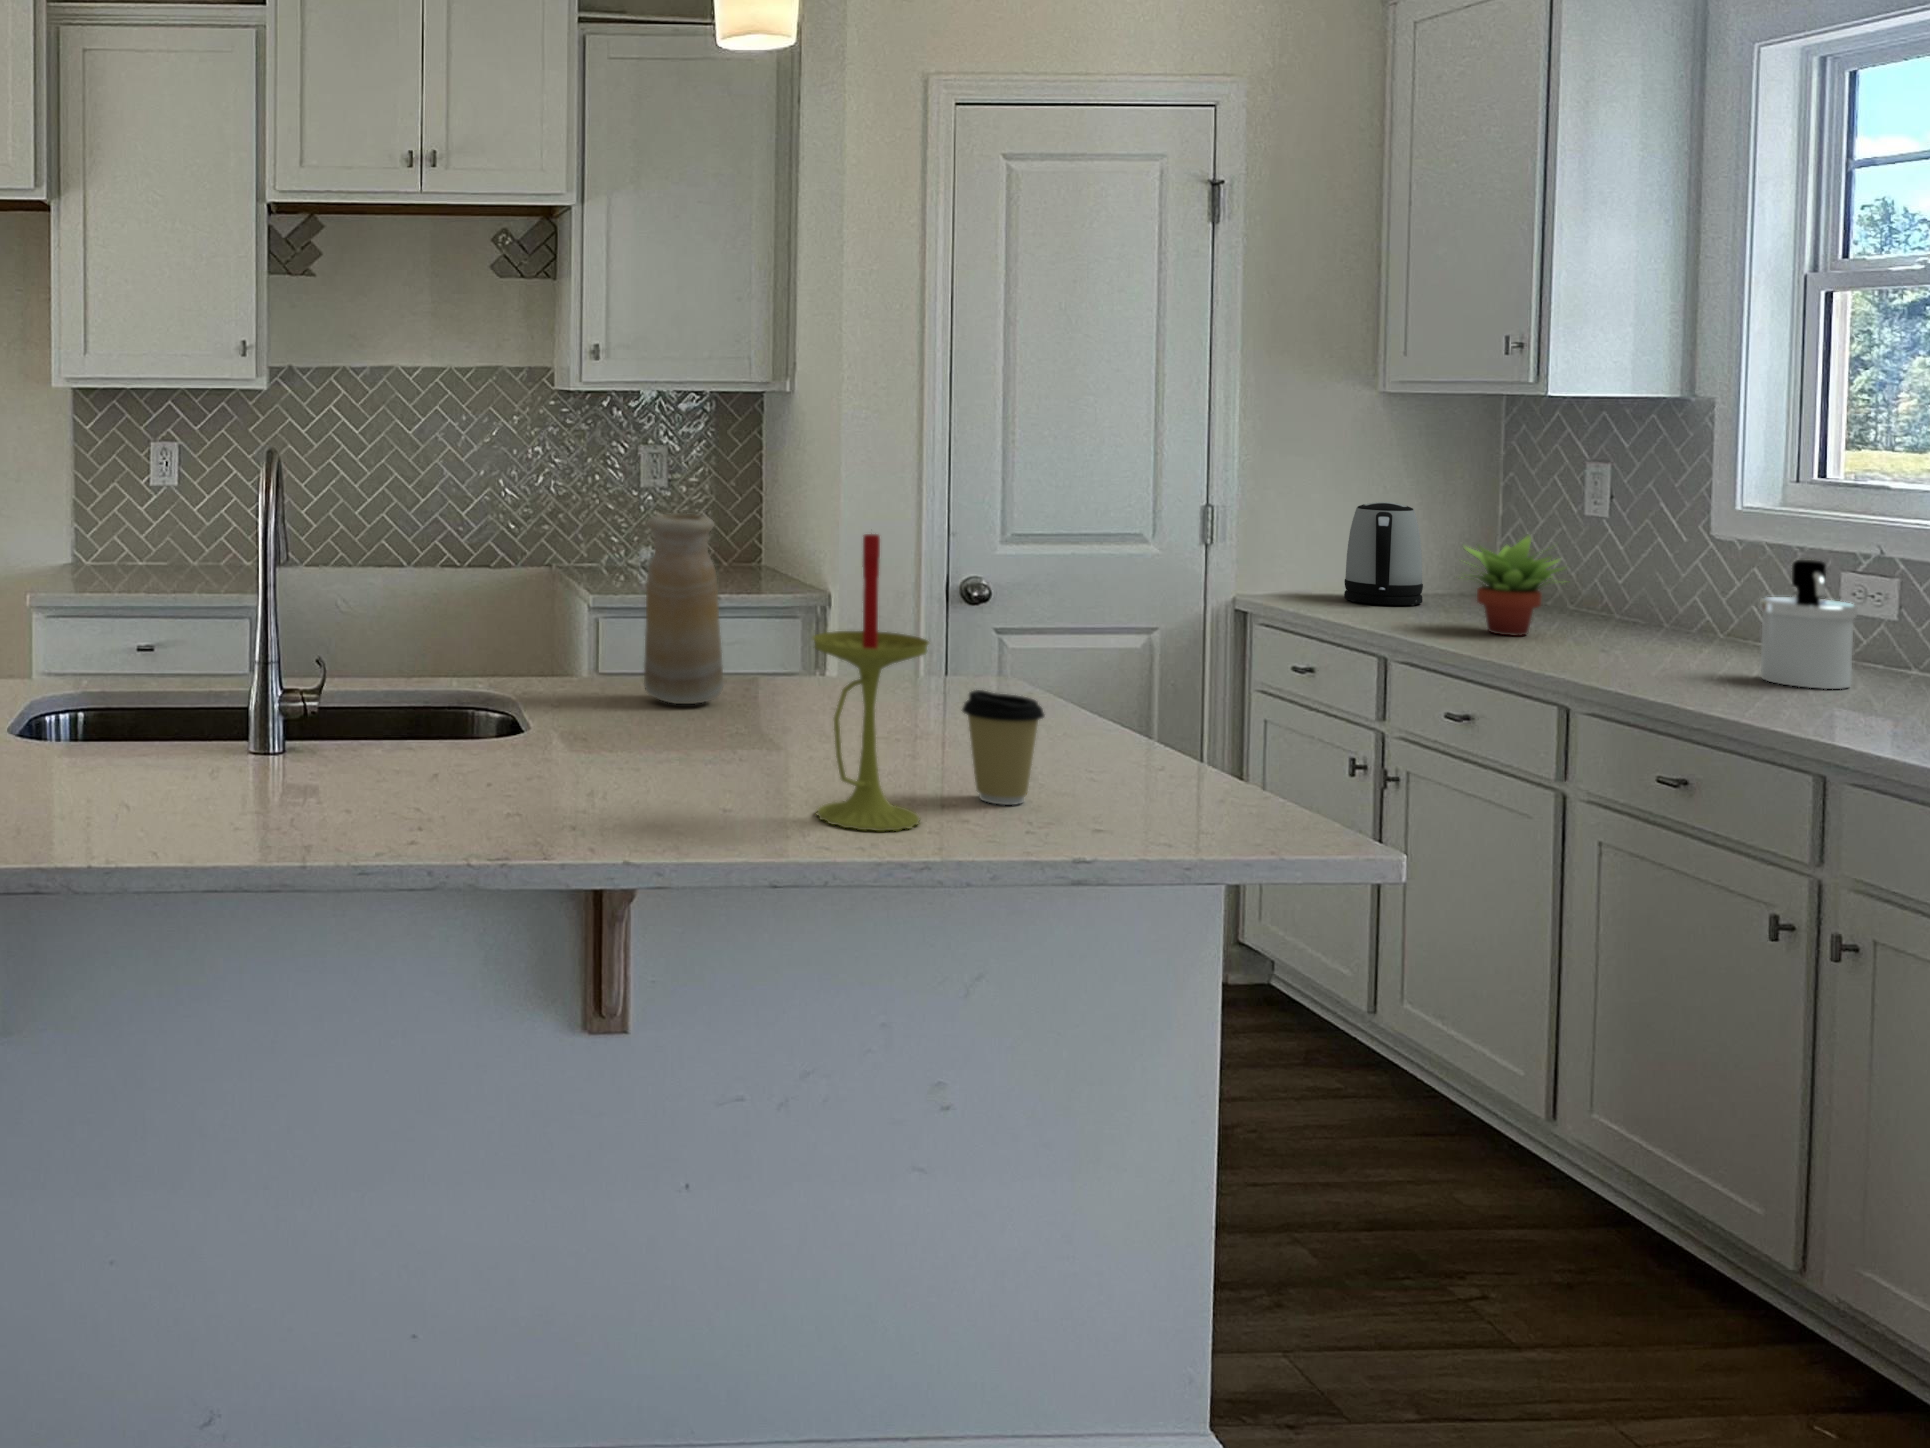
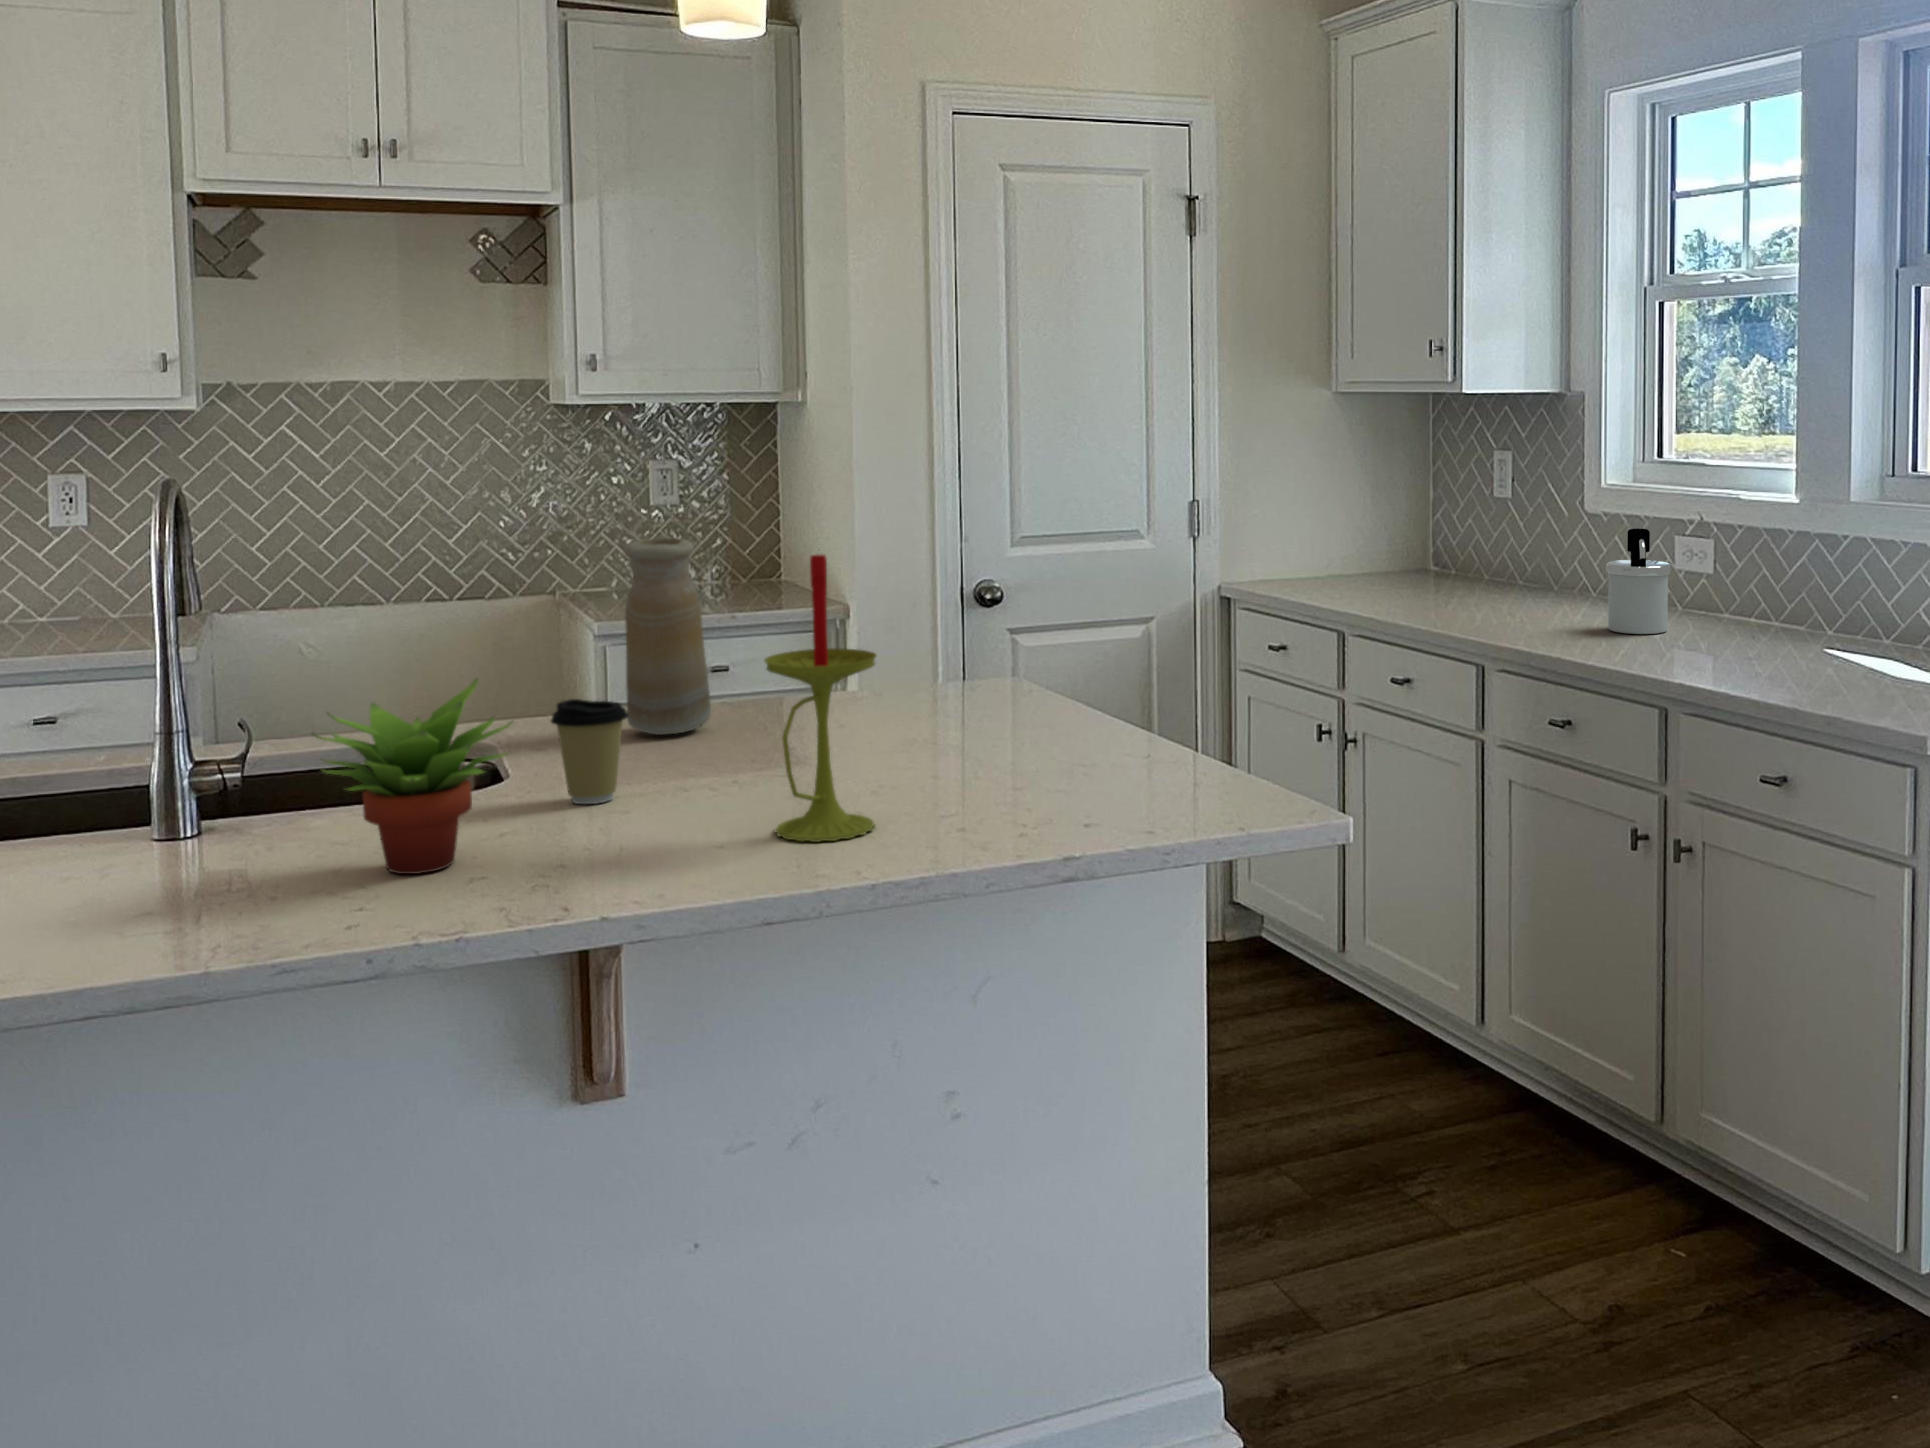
kettle: present [1344,502,1423,605] -> none [1321,491,1382,584]
succulent plant: present [1464,535,1570,636] -> present [312,678,512,874]
coffee cup: present [962,690,1044,805] -> present [551,699,628,804]

